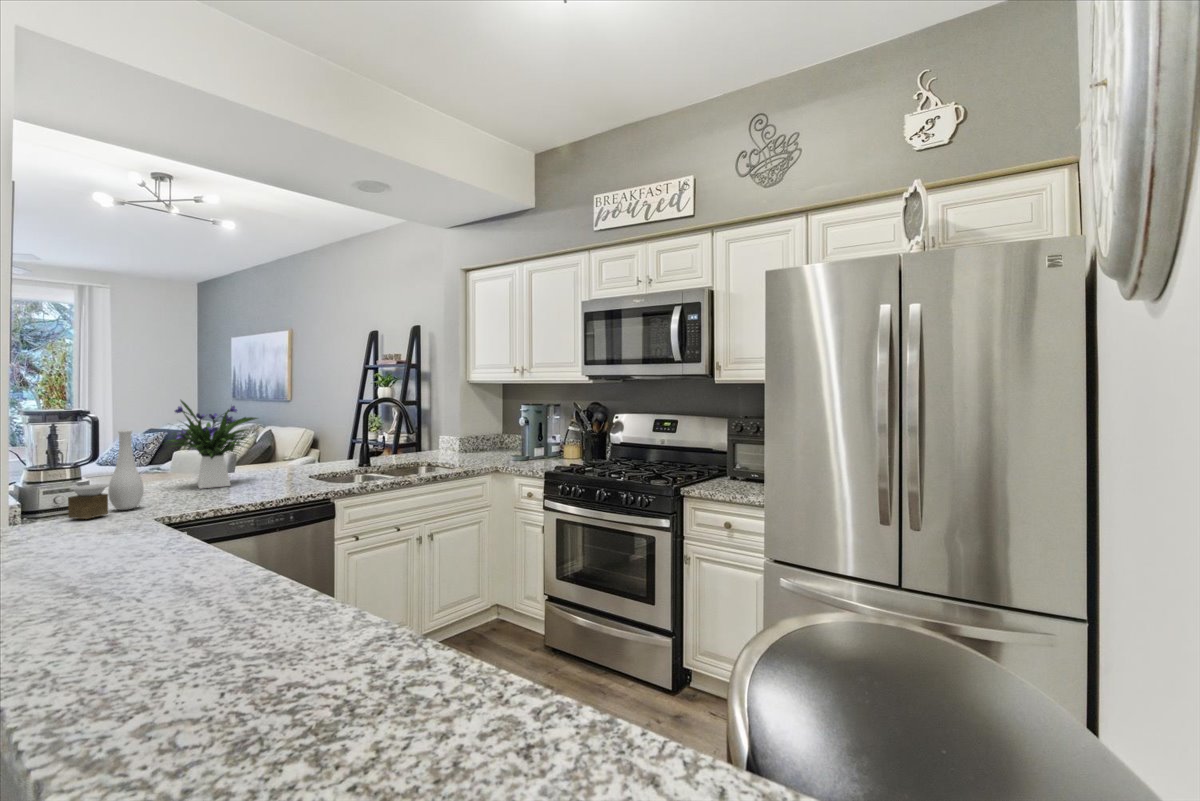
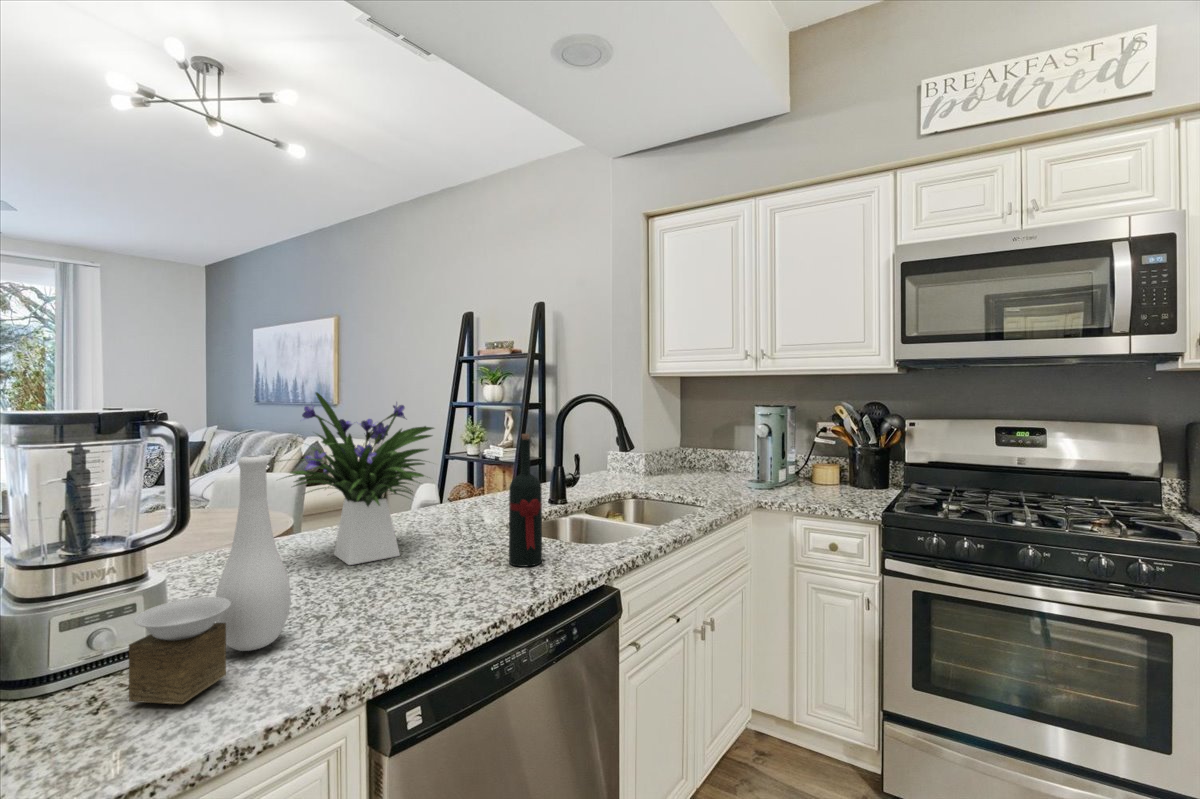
wine bottle: none [281,421,301,489] -> present [509,434,542,567]

